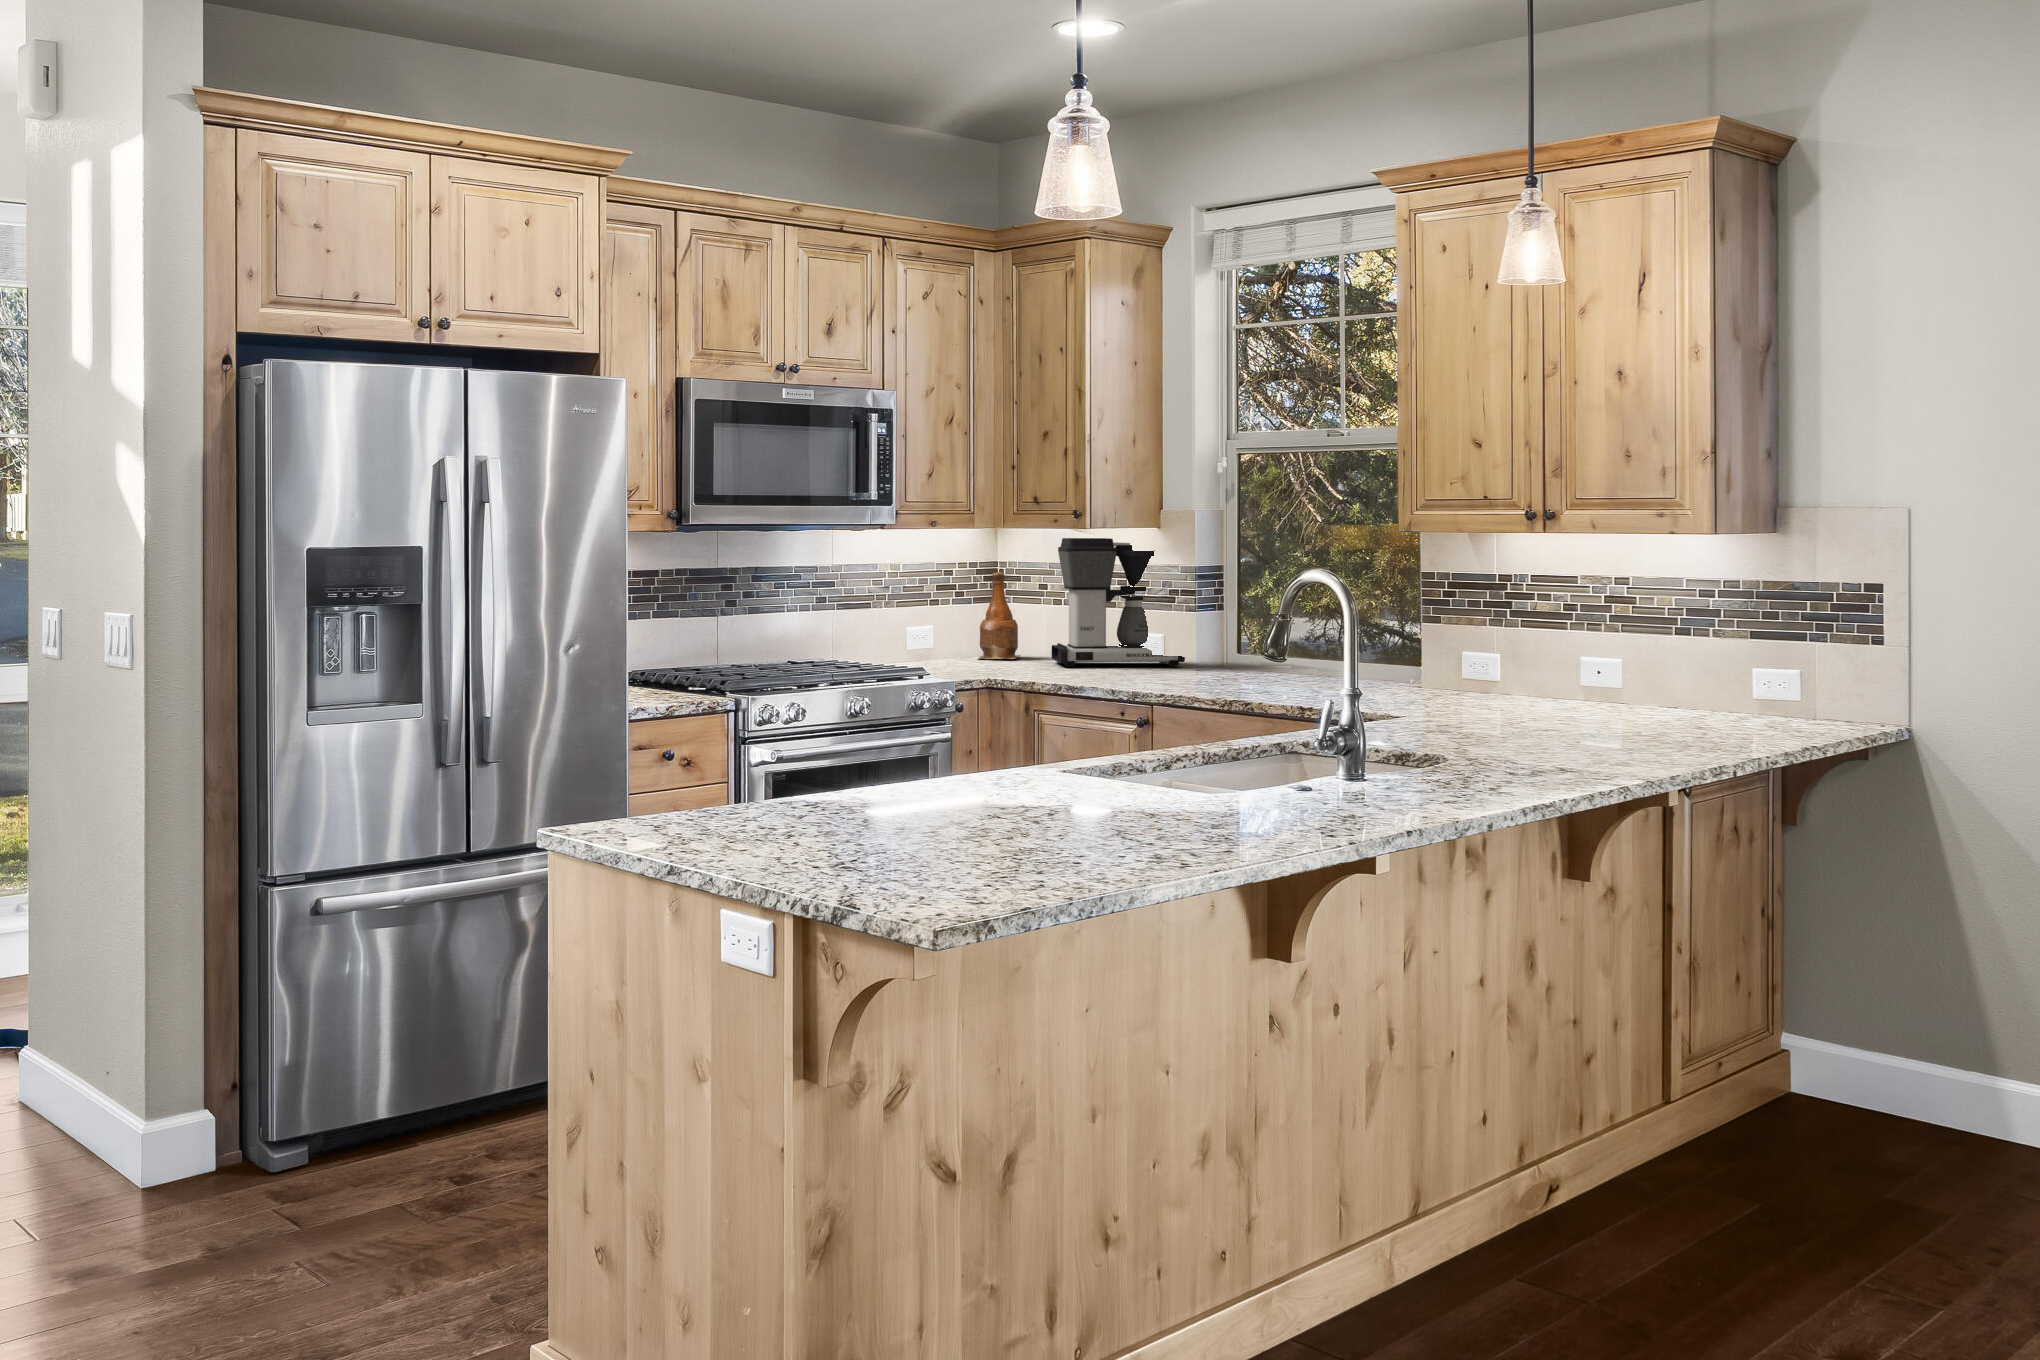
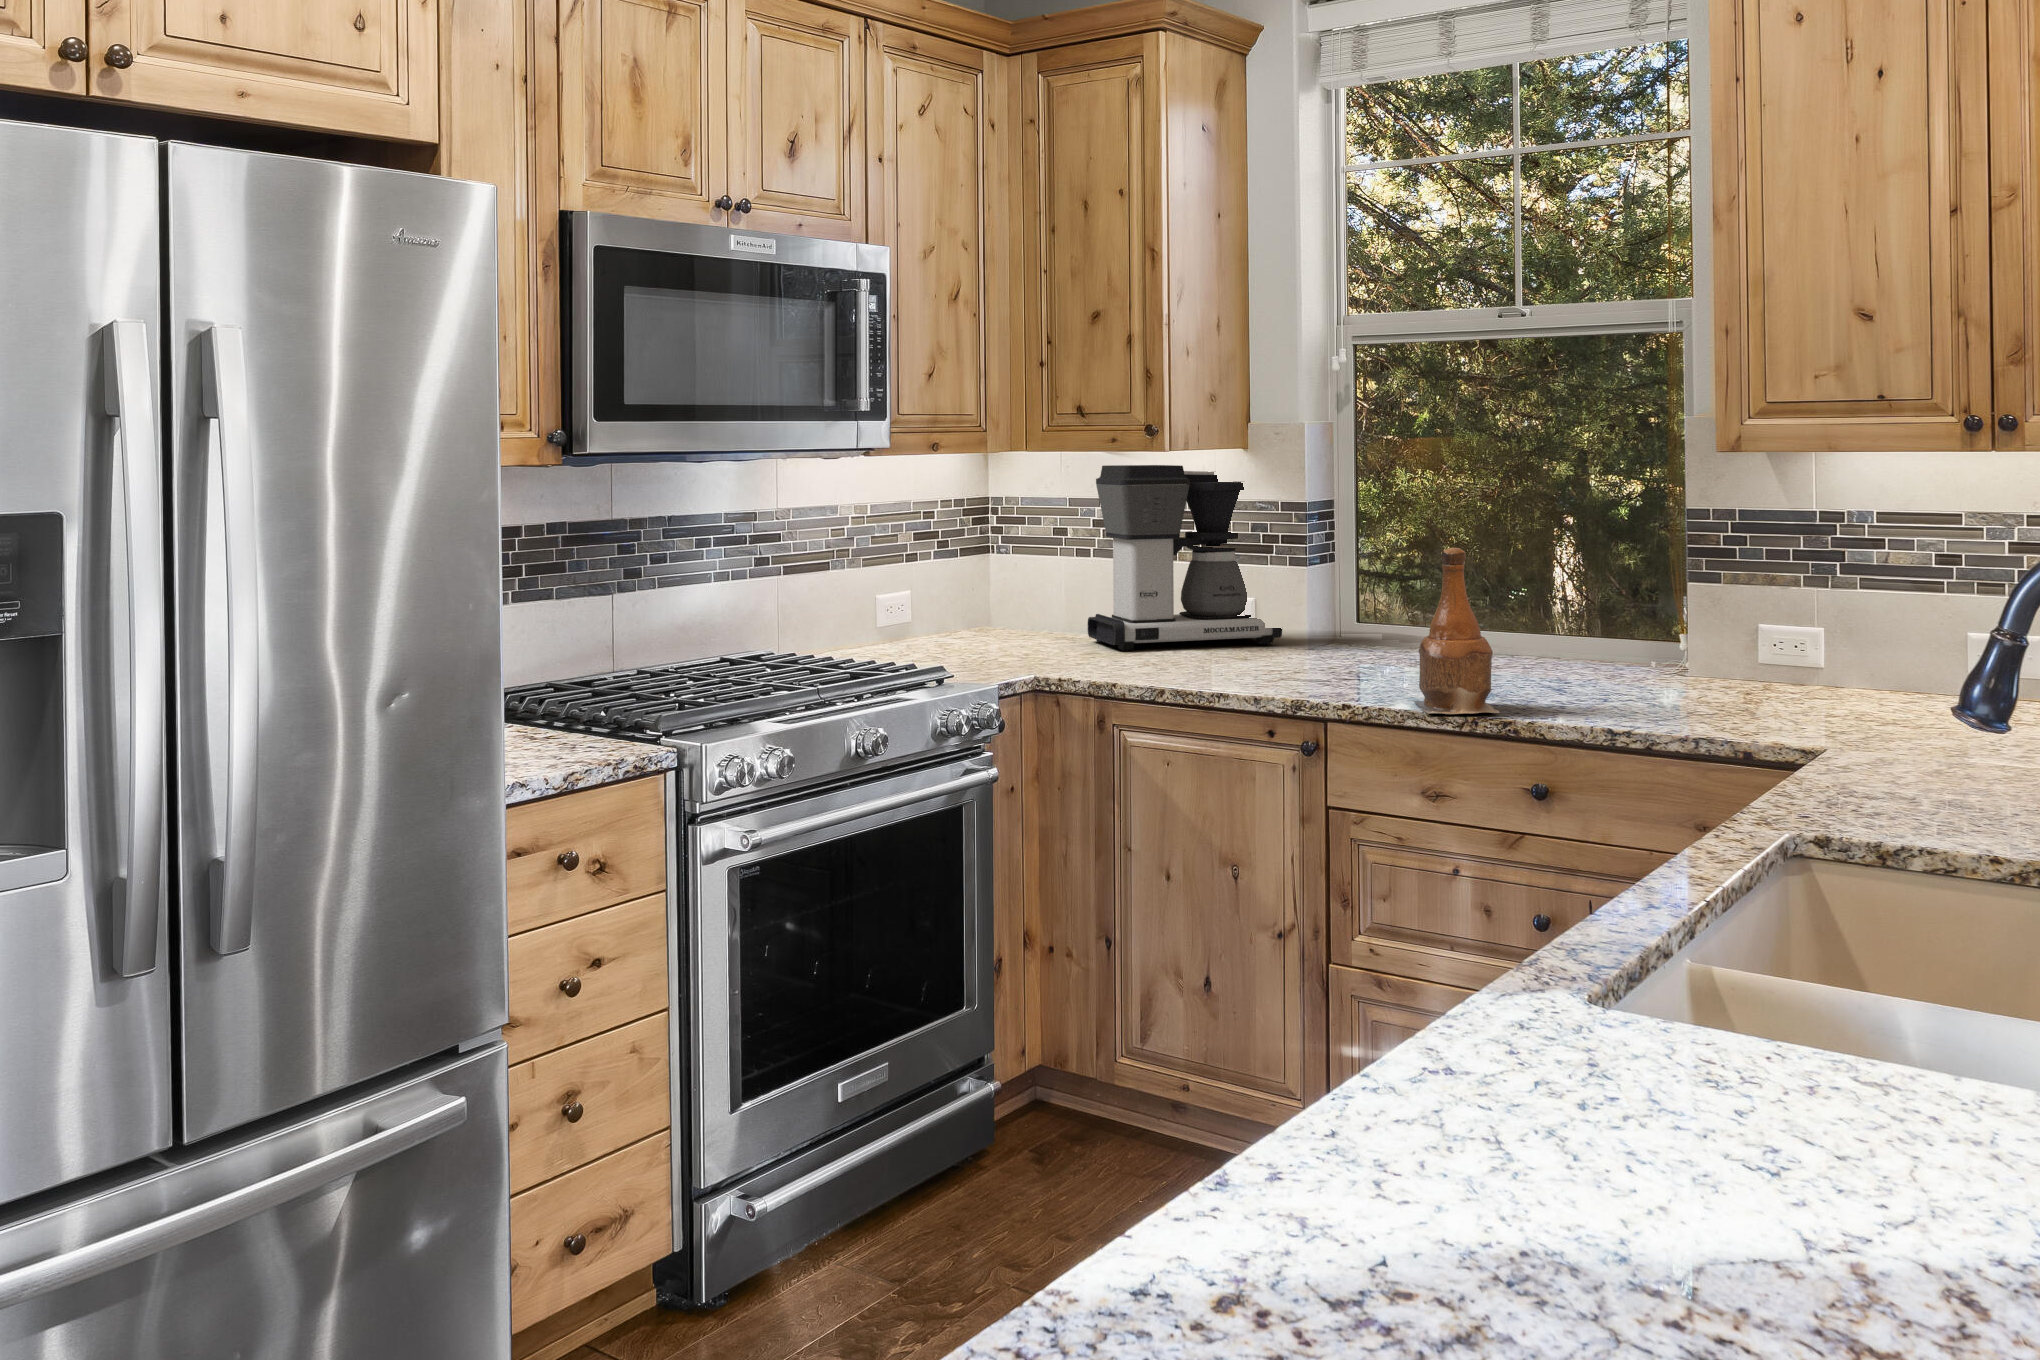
bottle: present [979,572,1021,659] -> present [1414,548,1499,714]

